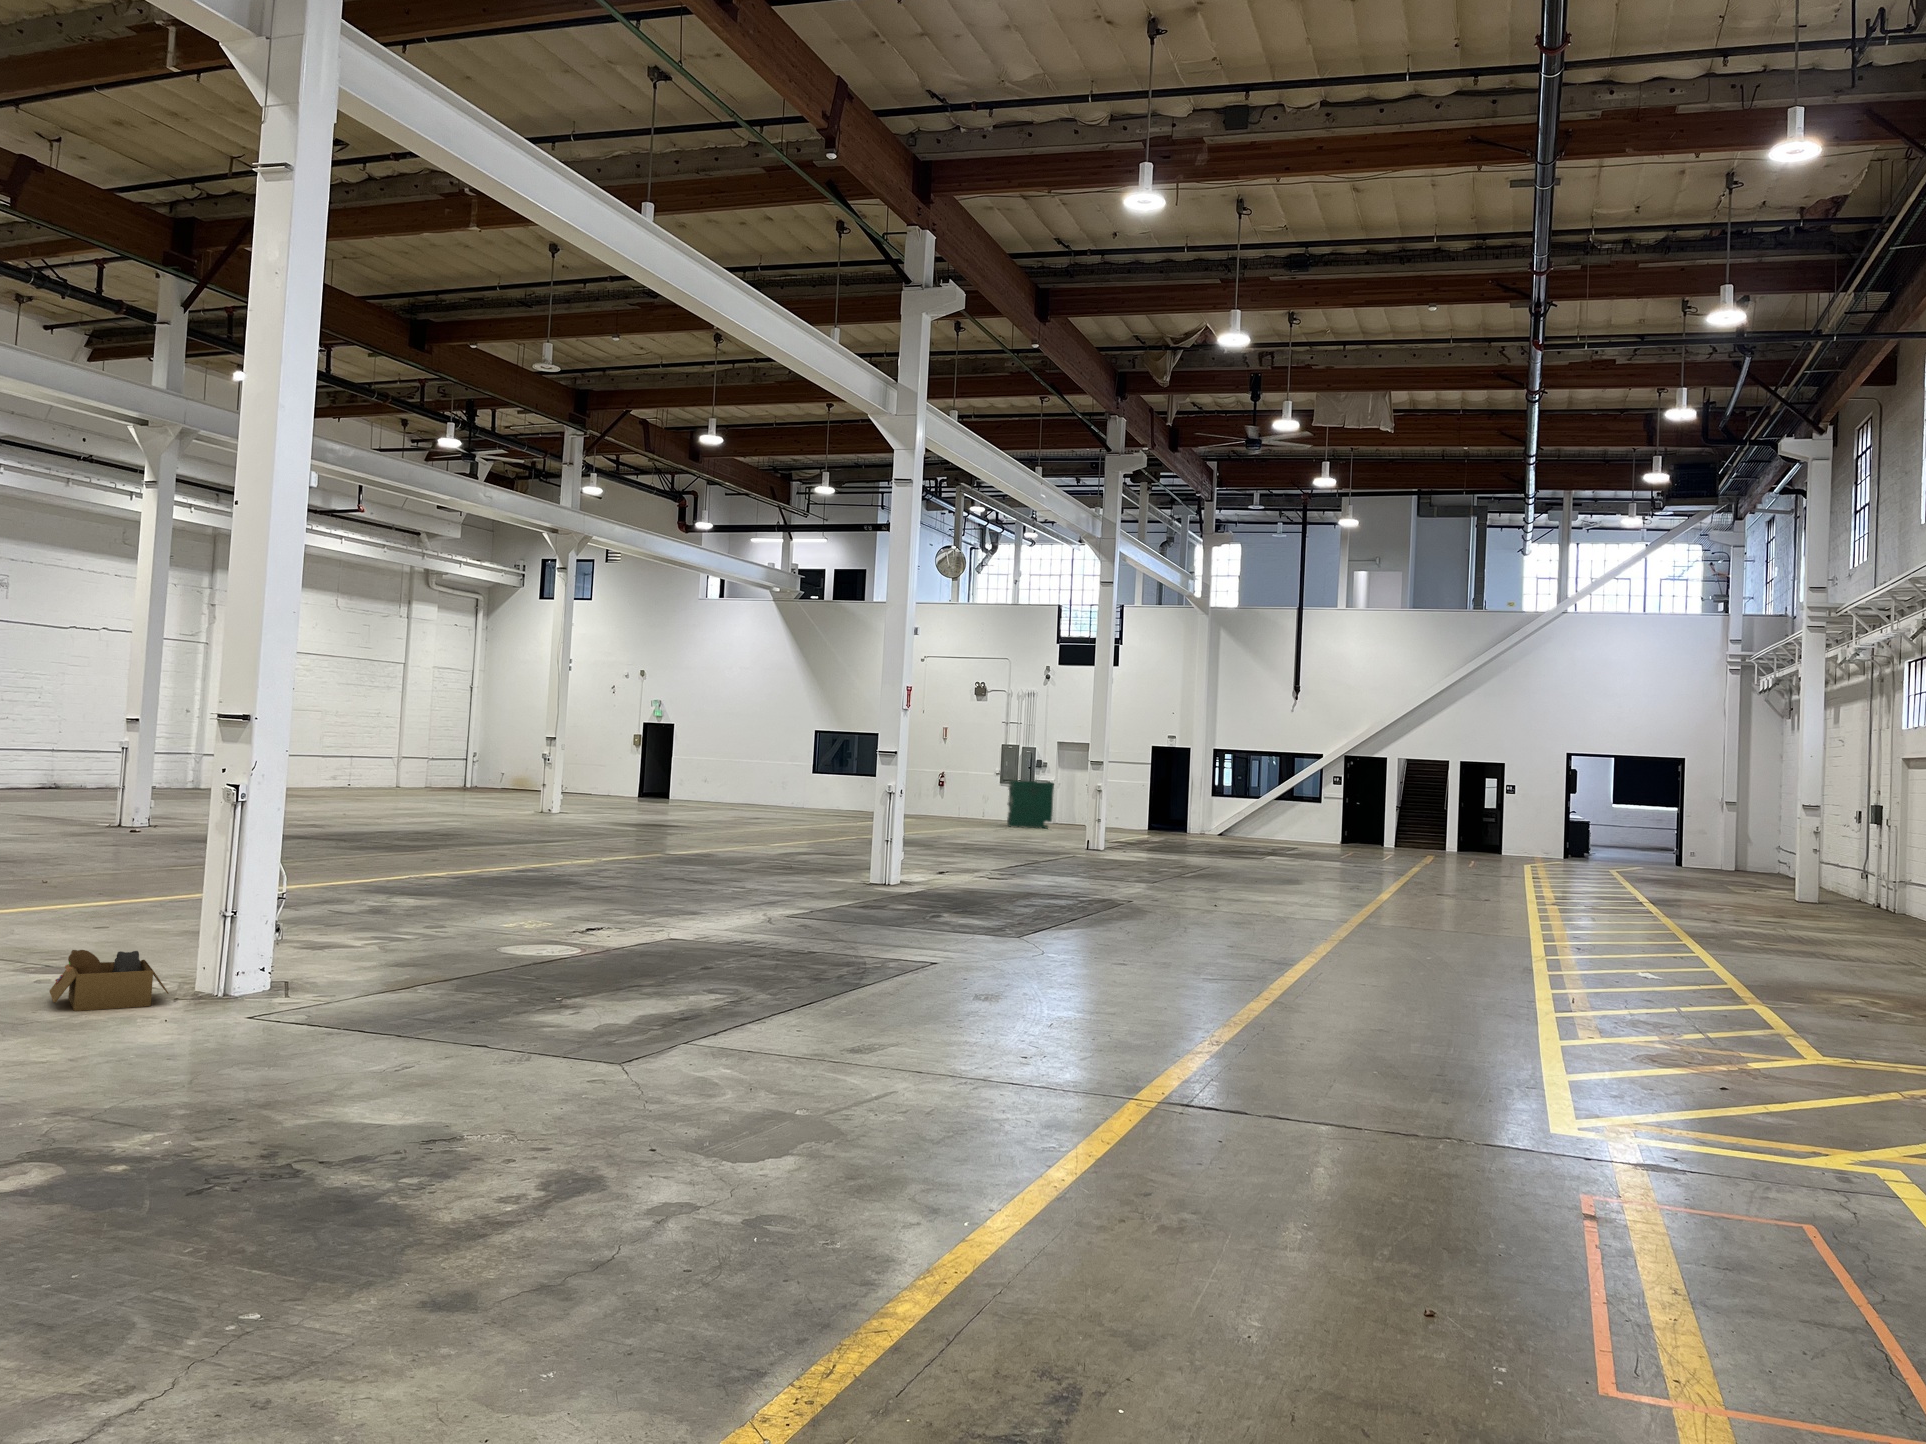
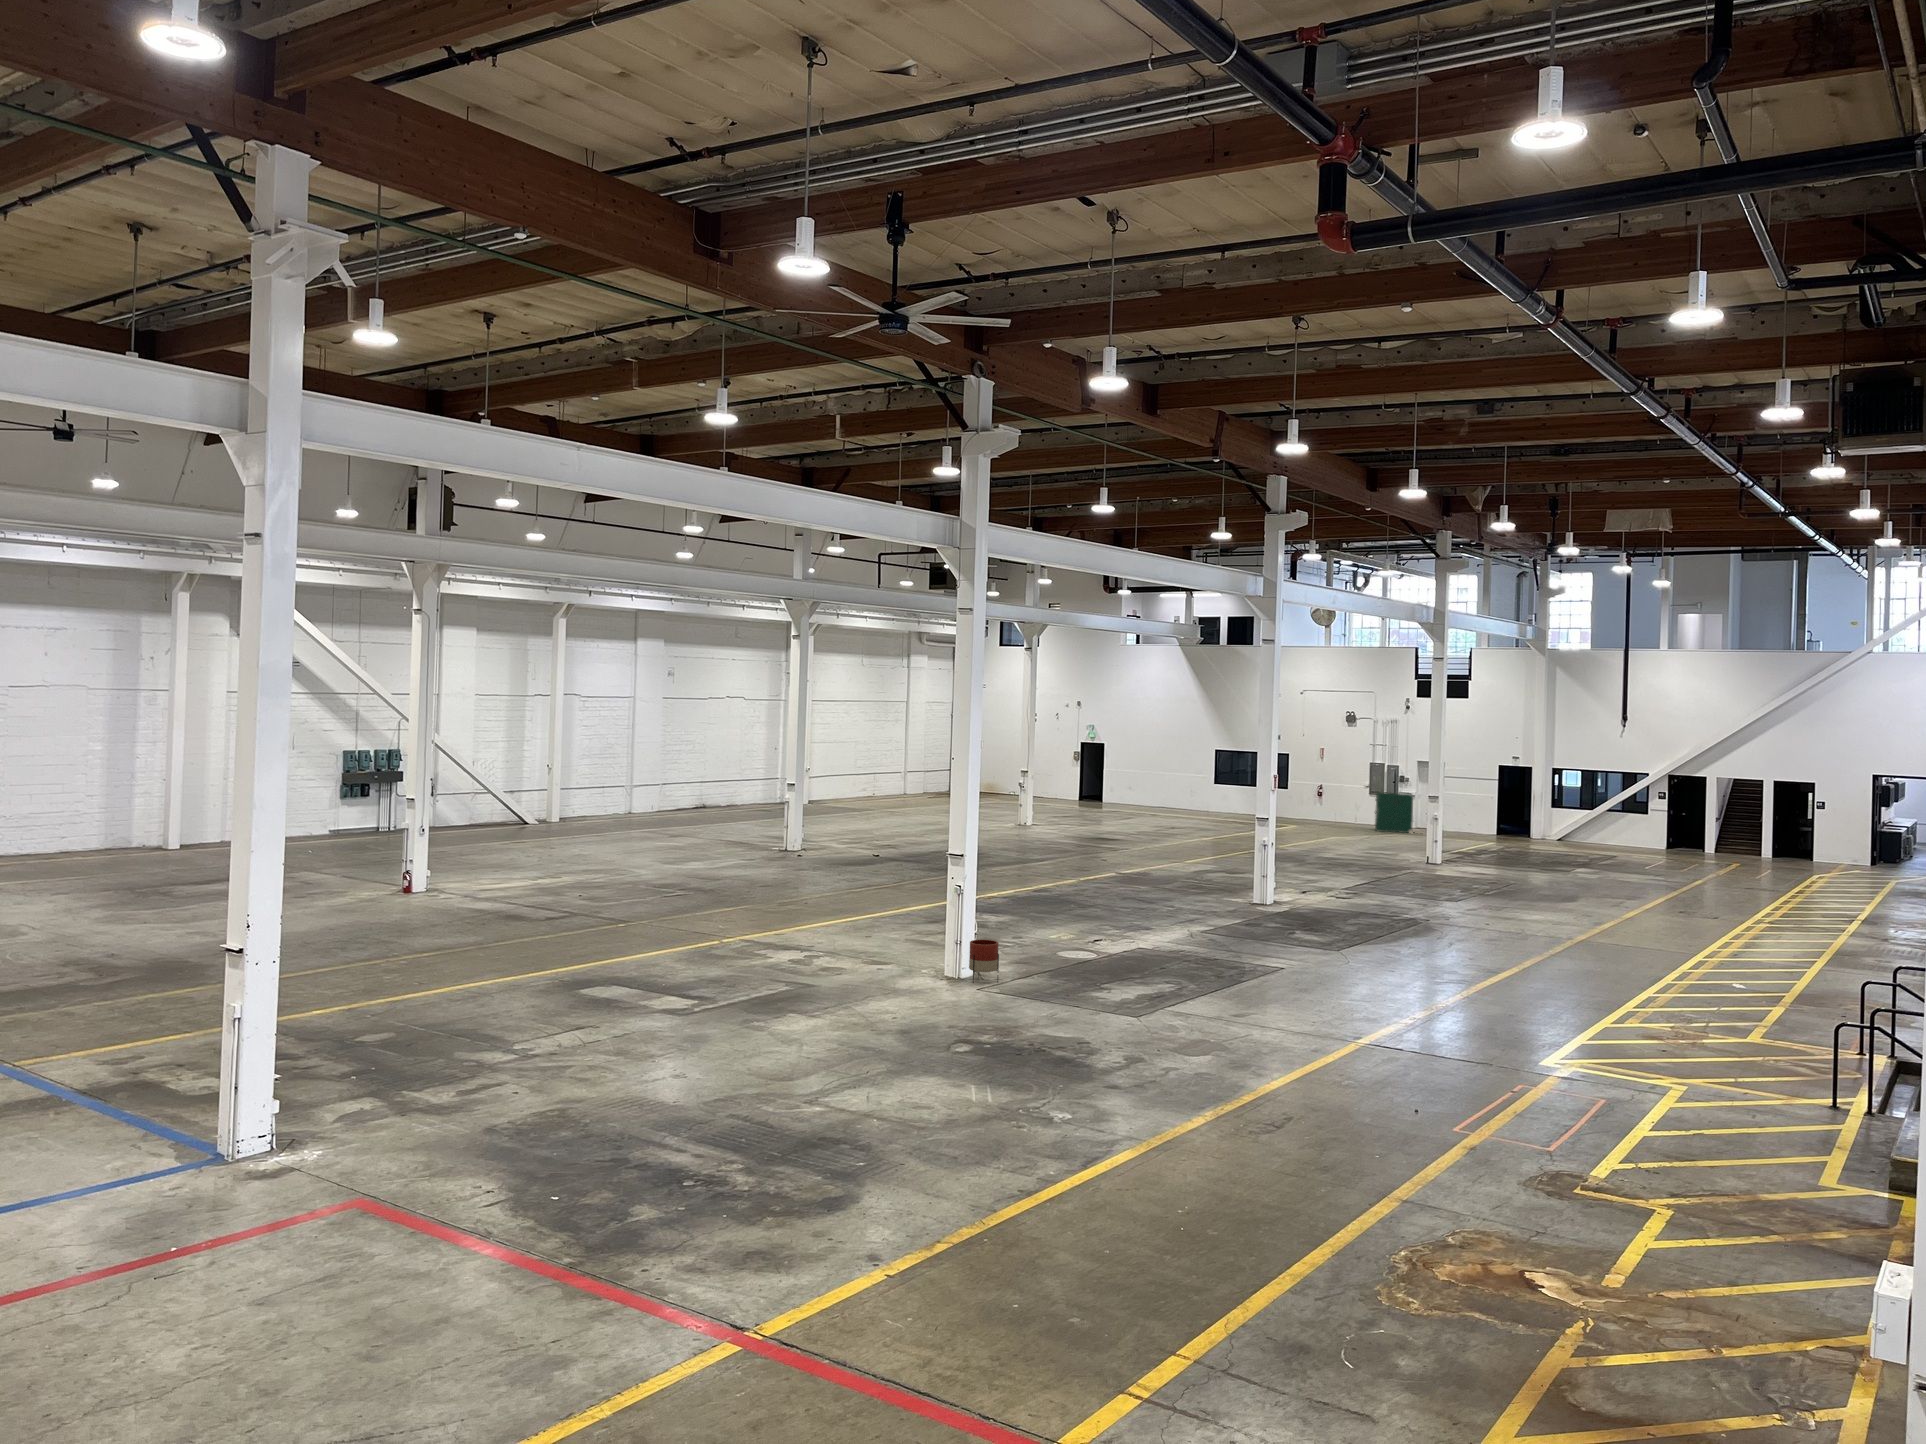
planter: none [219,899,302,1003] -> present [969,939,999,983]
cardboard box: present [49,950,169,1011] -> none [910,960,955,985]

